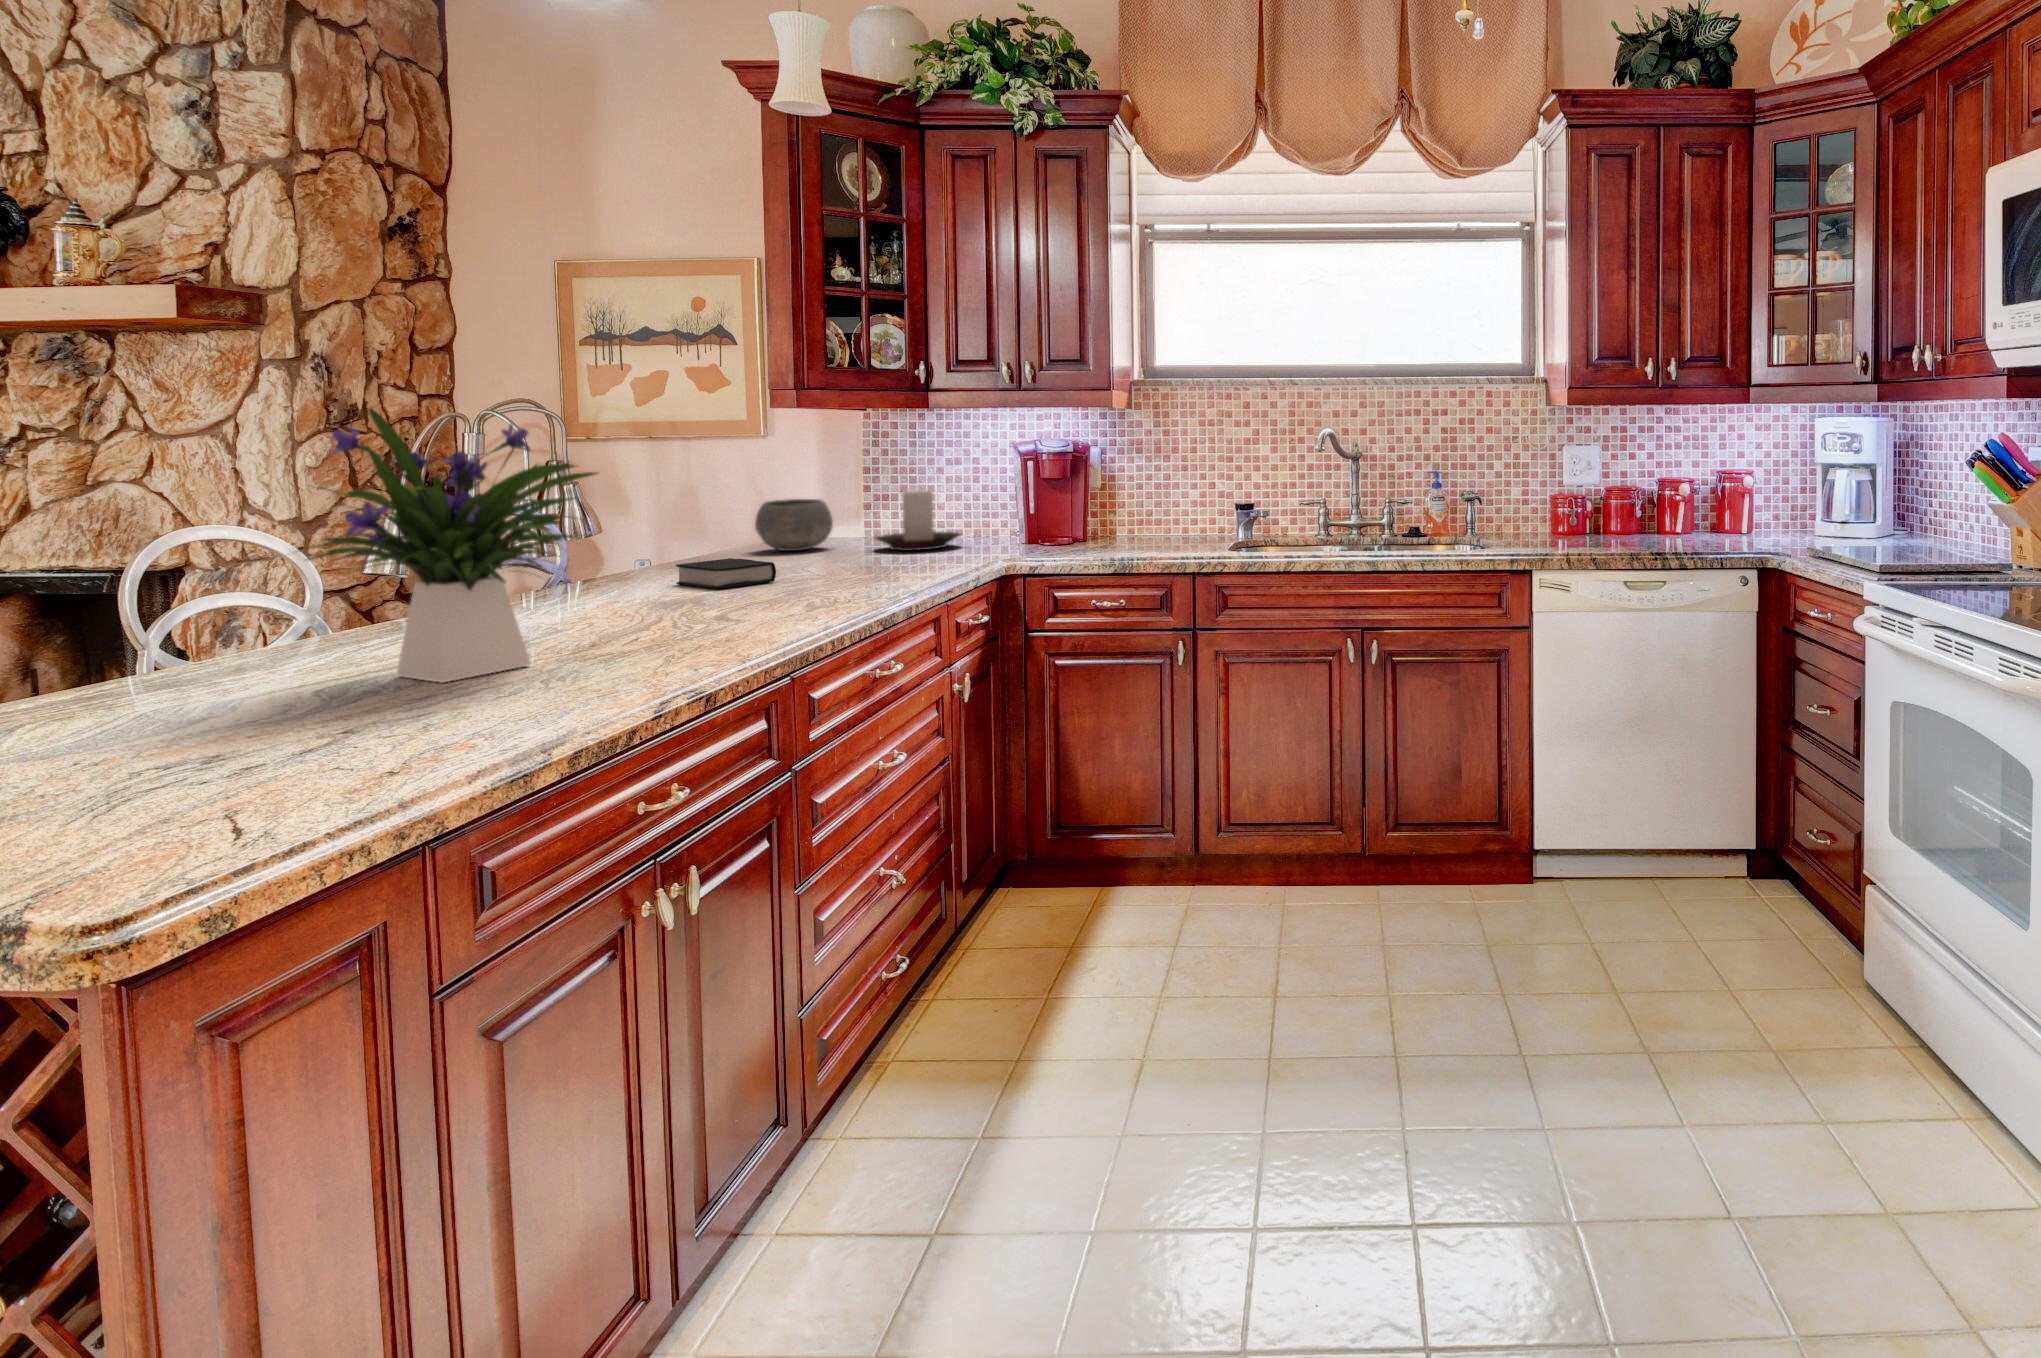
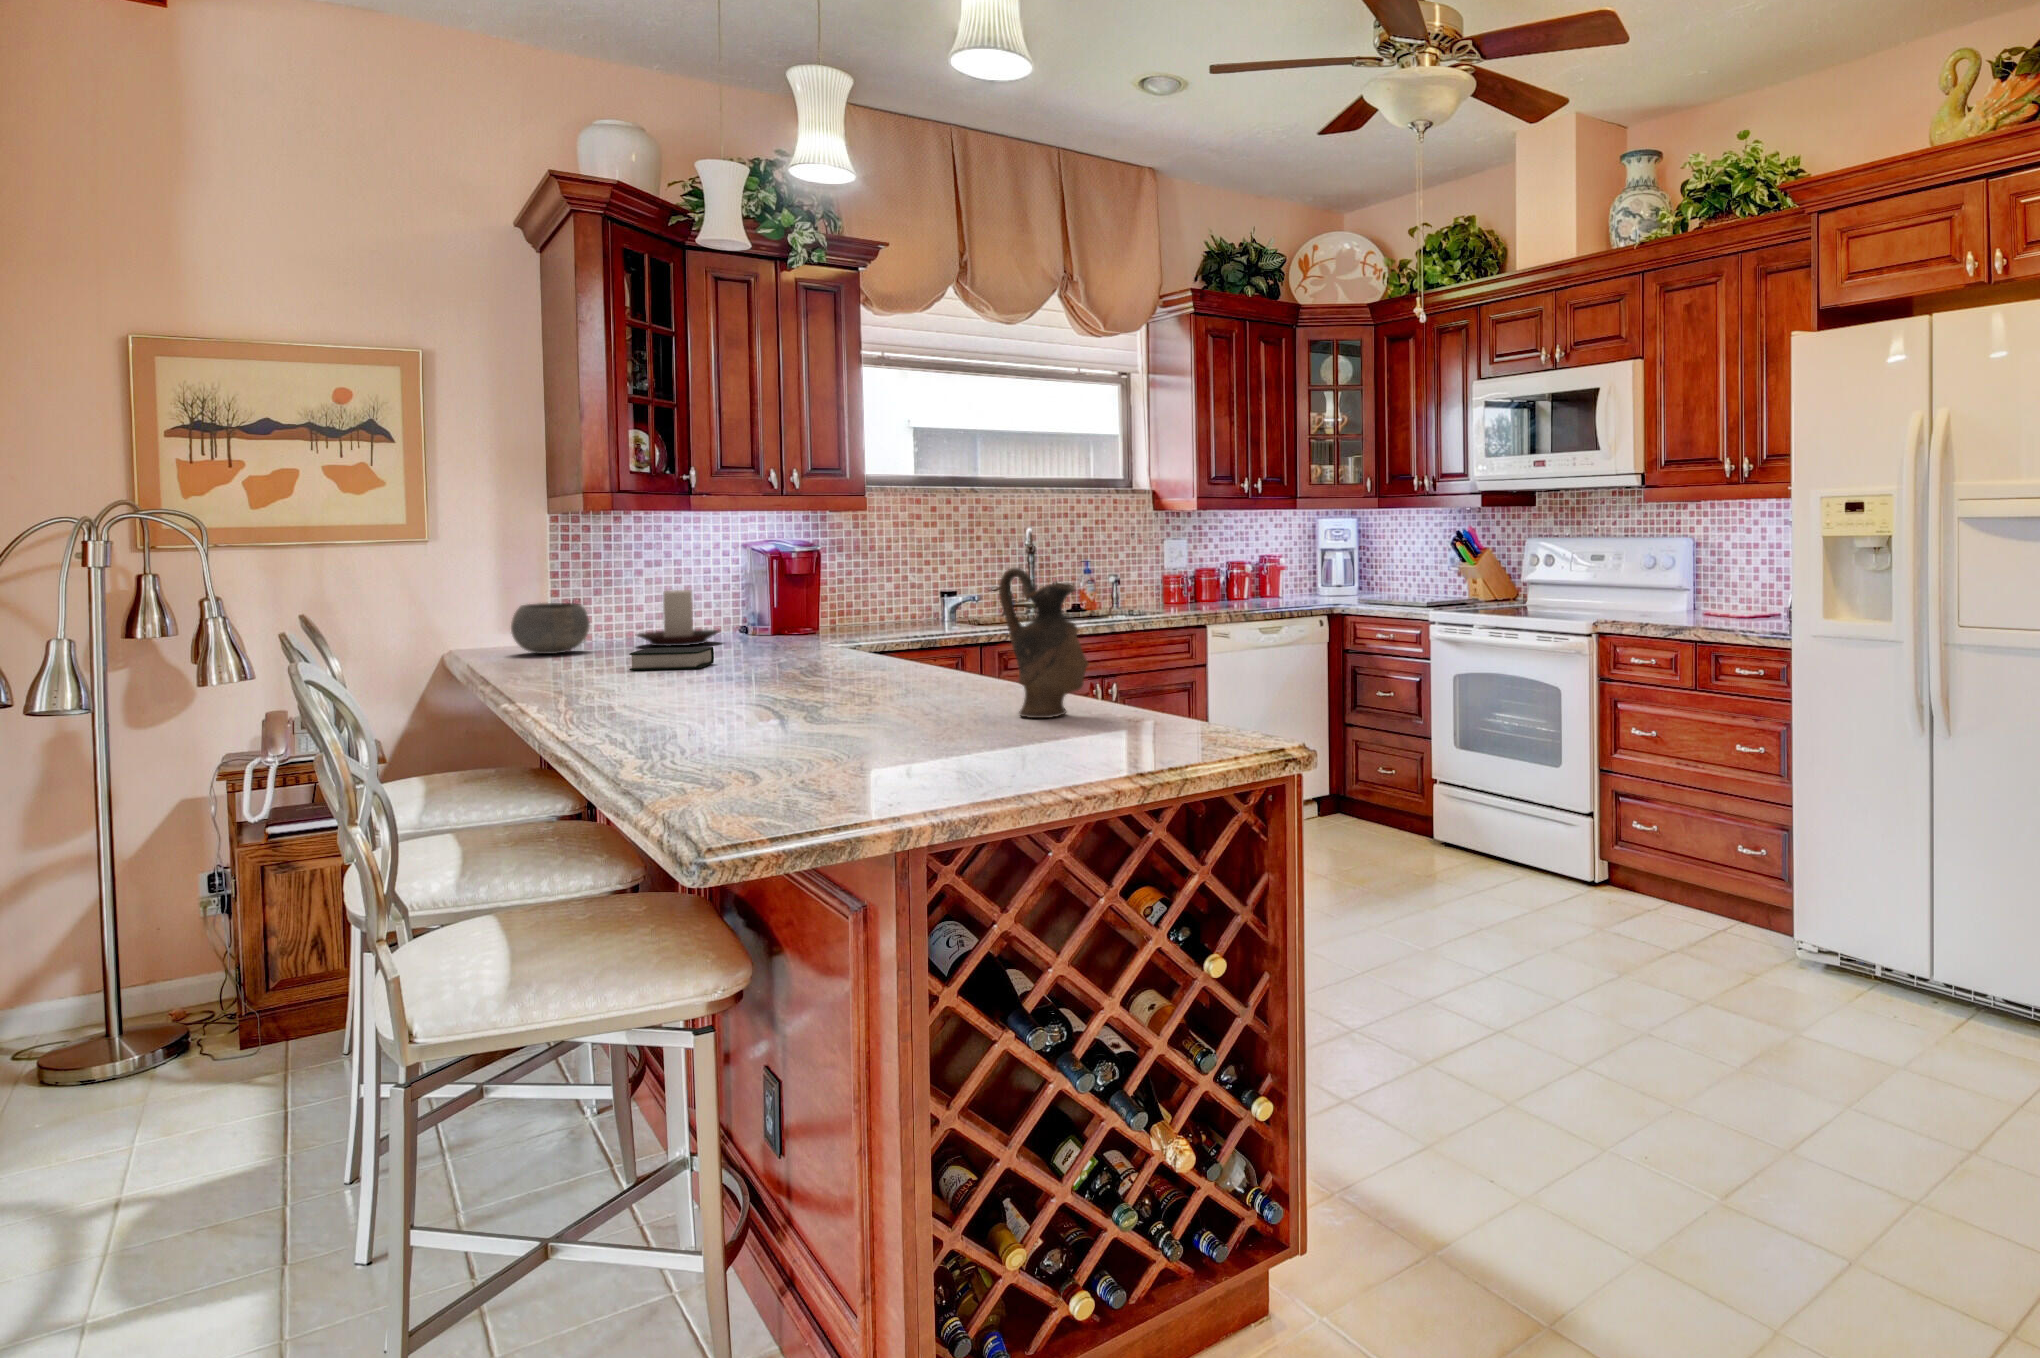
flower arrangement: present [278,408,597,683] -> none [747,520,927,700]
ceramic pitcher: none [73,499,267,829] -> present [999,568,1089,718]

